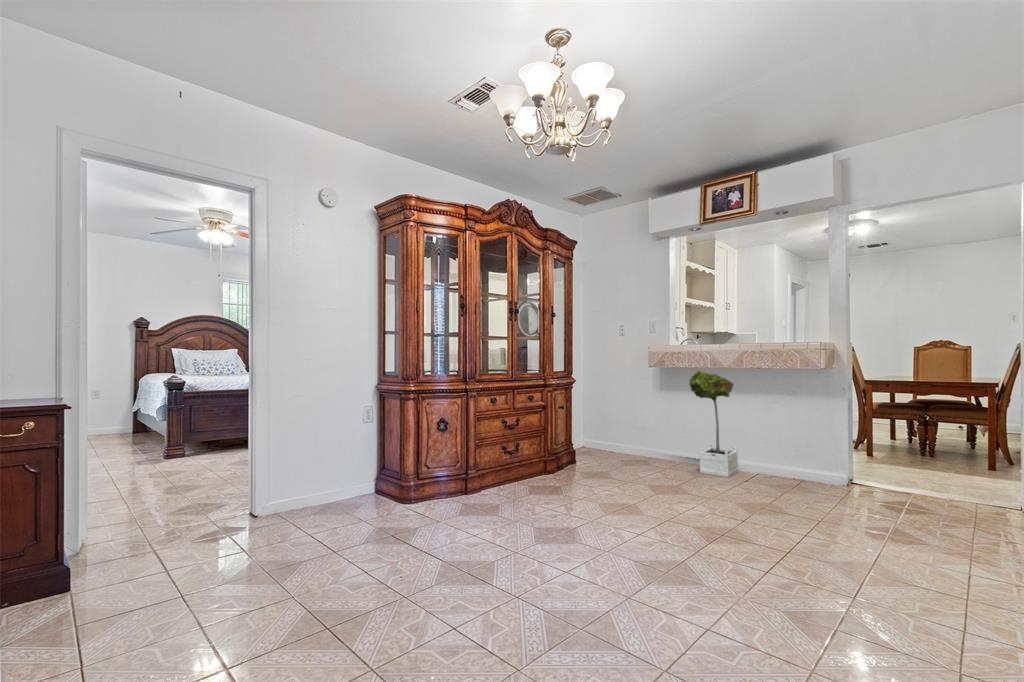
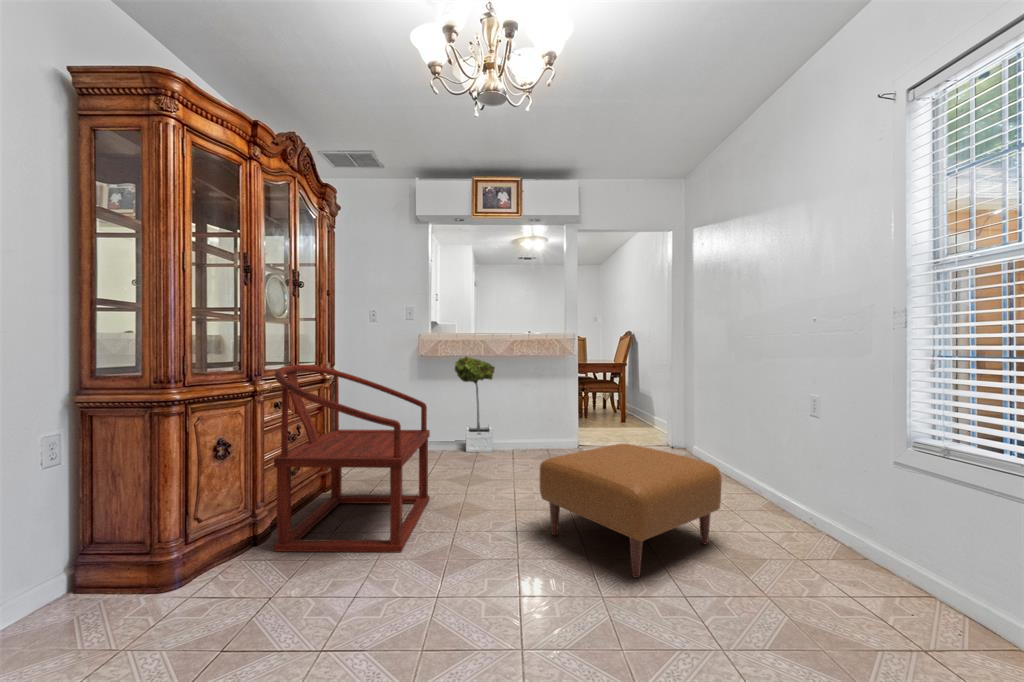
armchair: none [467,373,603,524] -> present [274,365,430,552]
ottoman: none [647,471,845,616] -> present [540,444,722,578]

